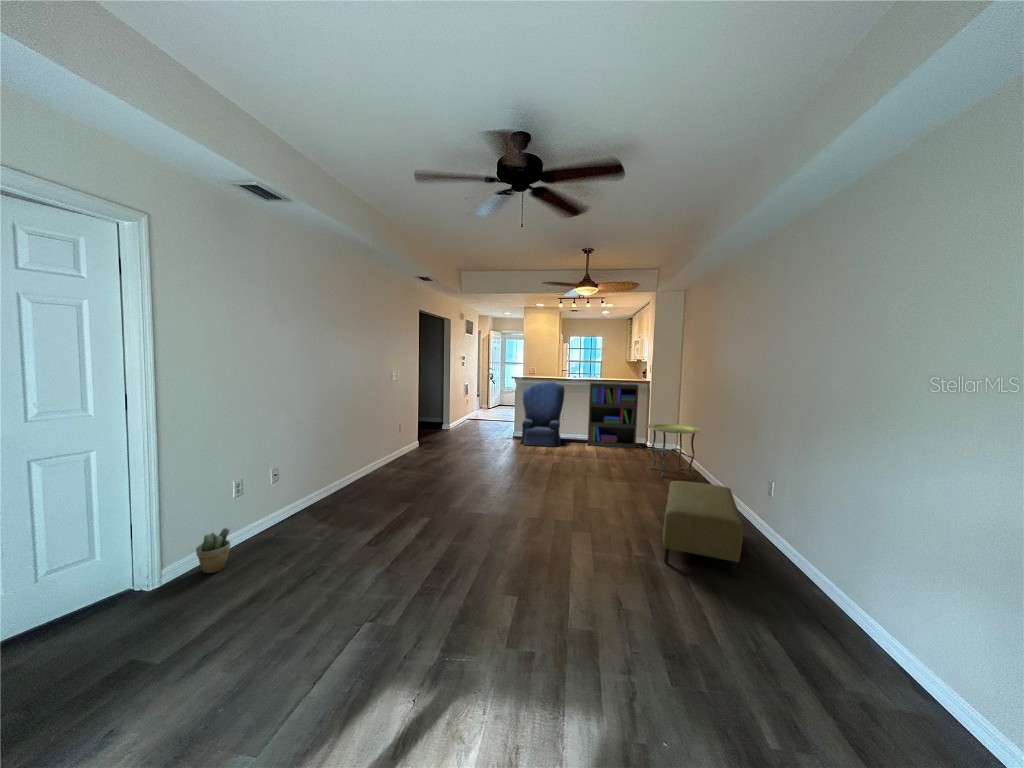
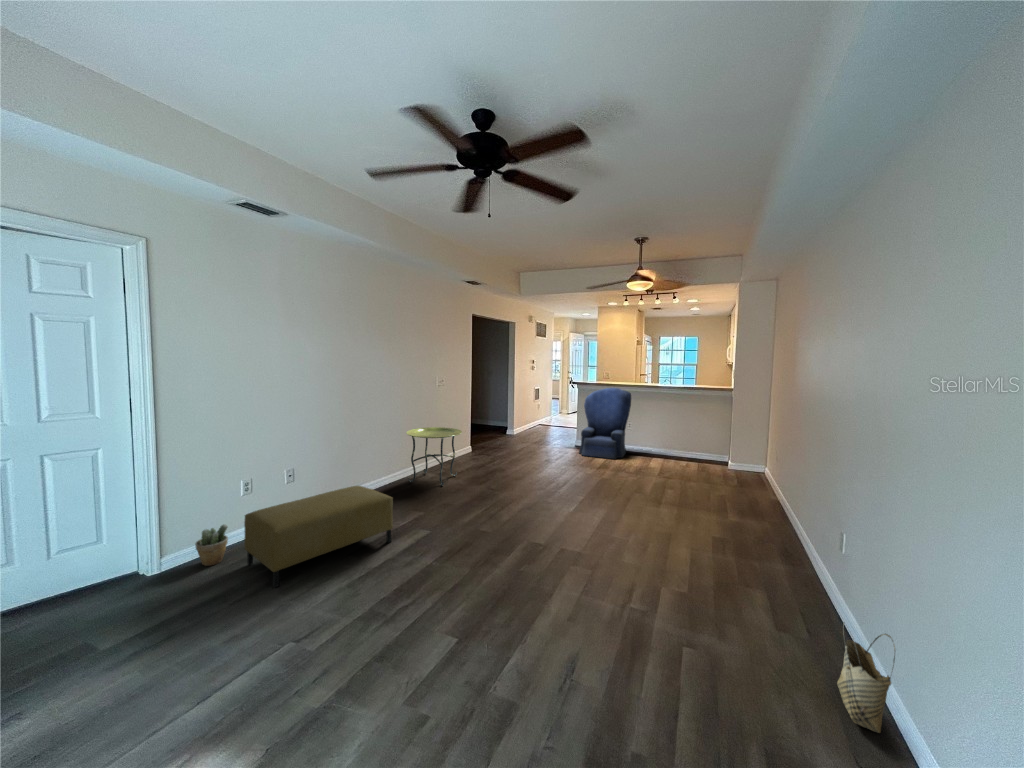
bookshelf: present [588,382,638,448] -> none [654,389,716,467]
side table: present [647,424,701,477] -> present [406,427,462,486]
ottoman: present [663,481,743,577] -> present [244,486,393,588]
woven basket: none [788,535,828,604] -> present [837,623,895,733]

